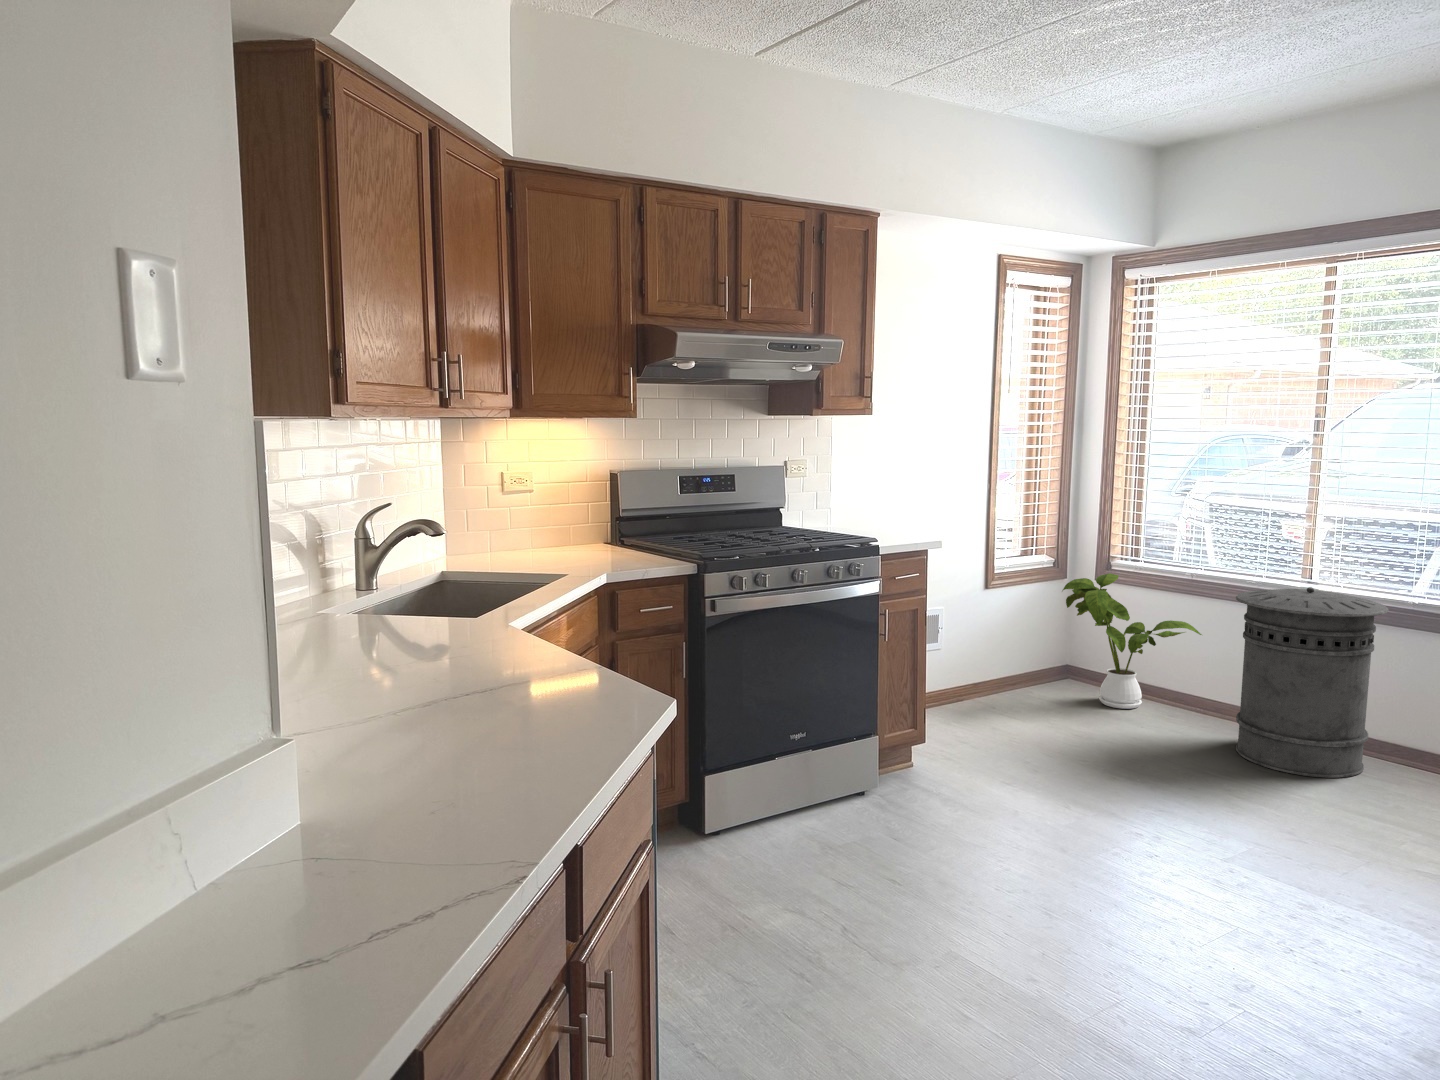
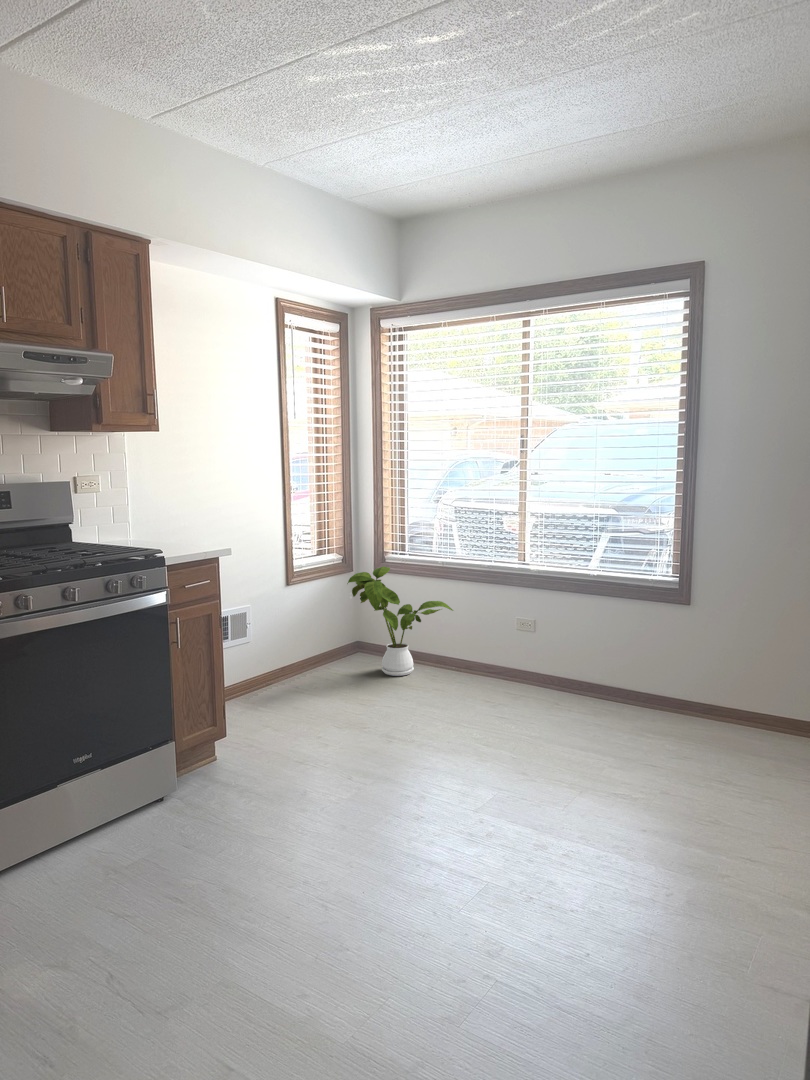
trash can: present [1236,587,1388,778] -> none [475,568,577,715]

